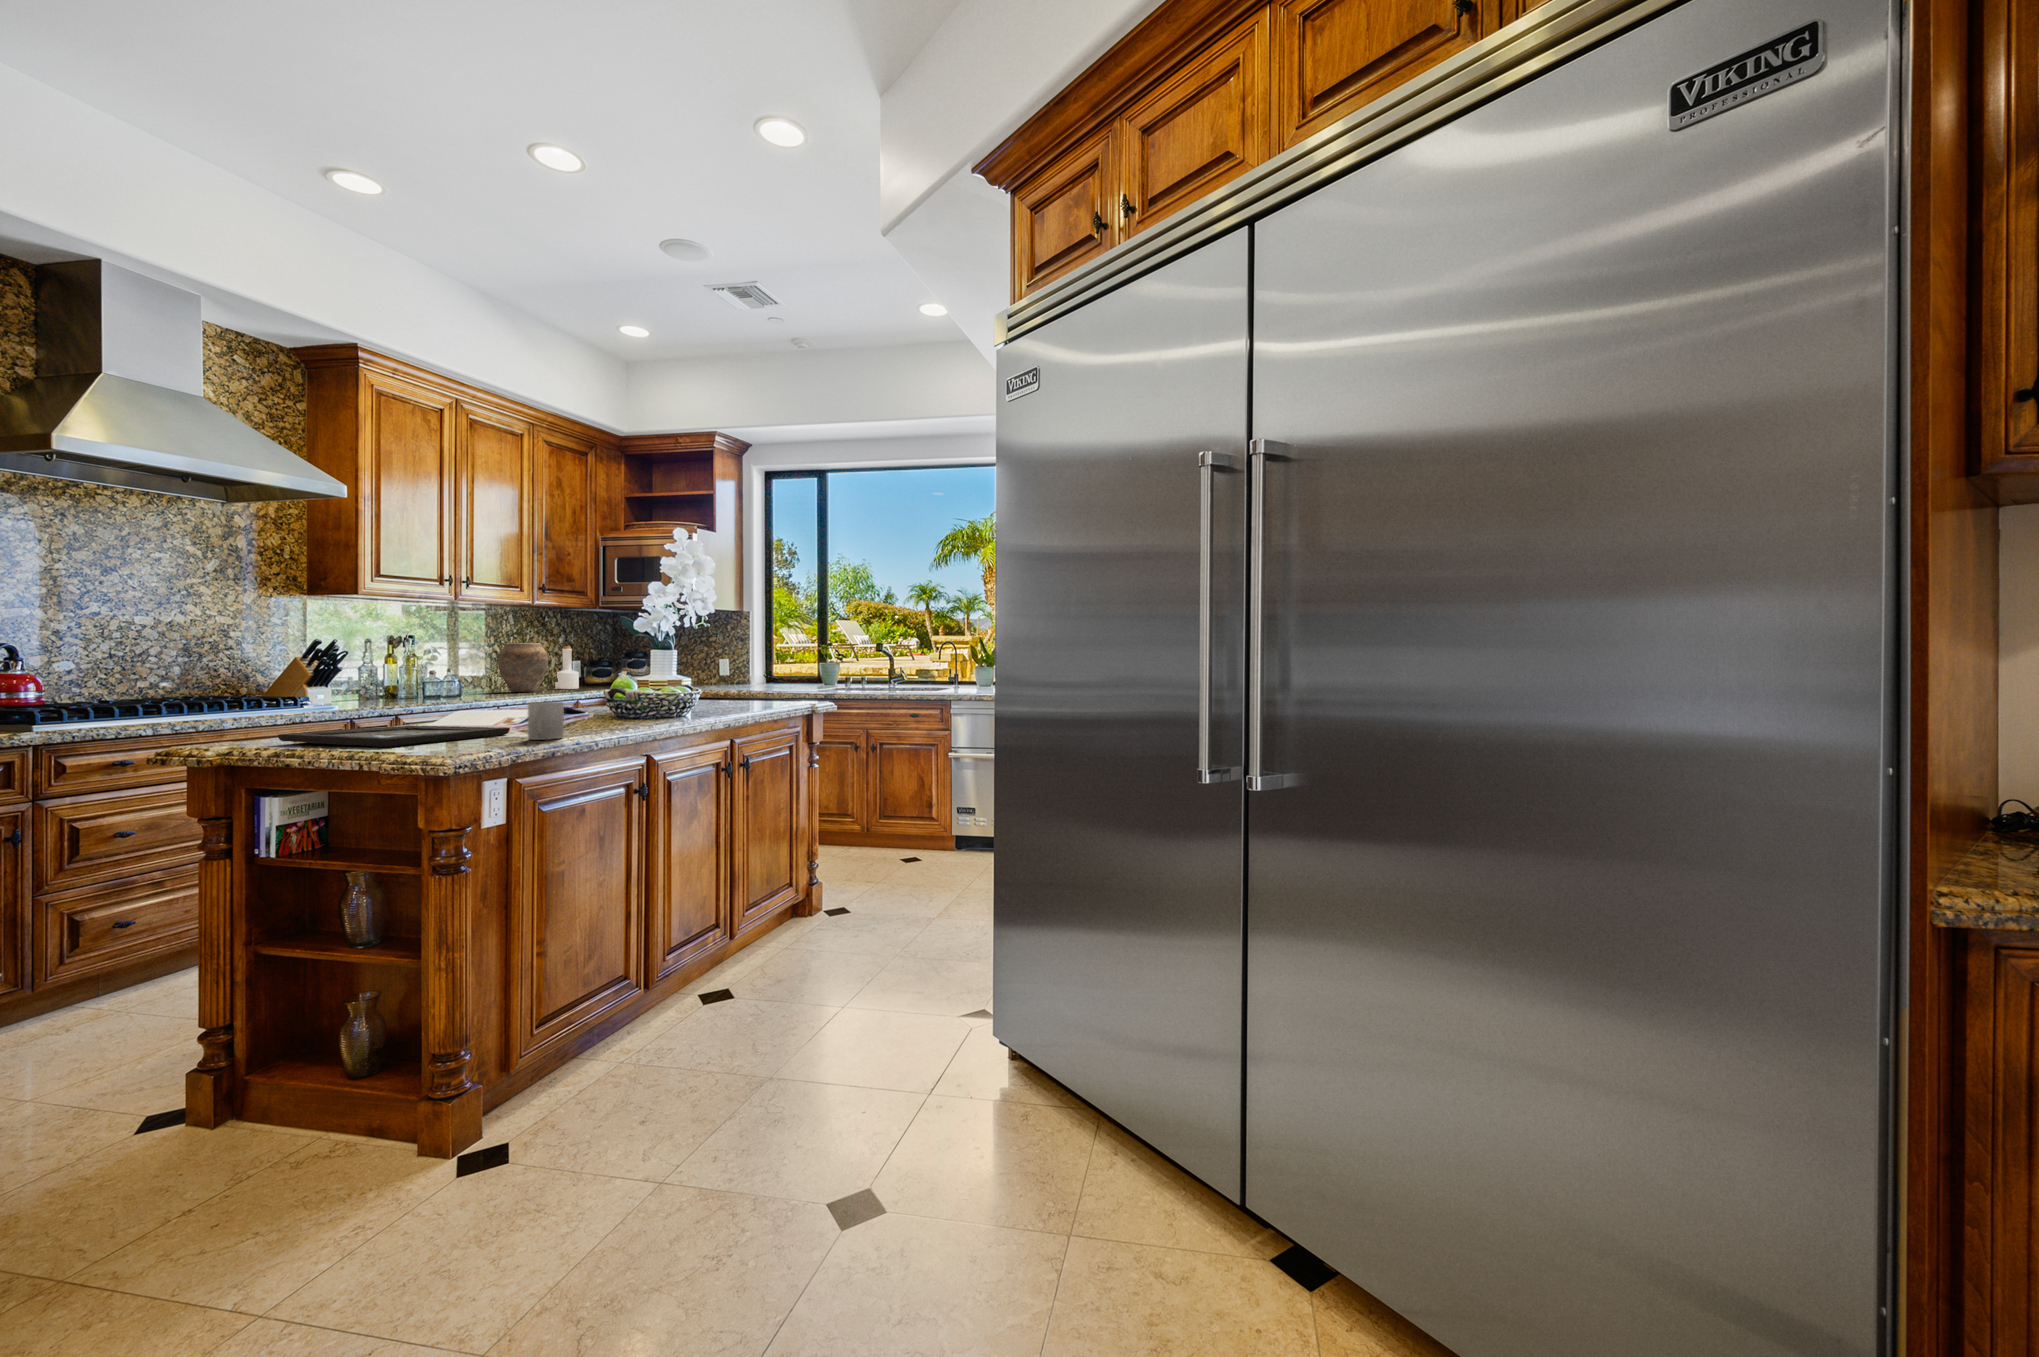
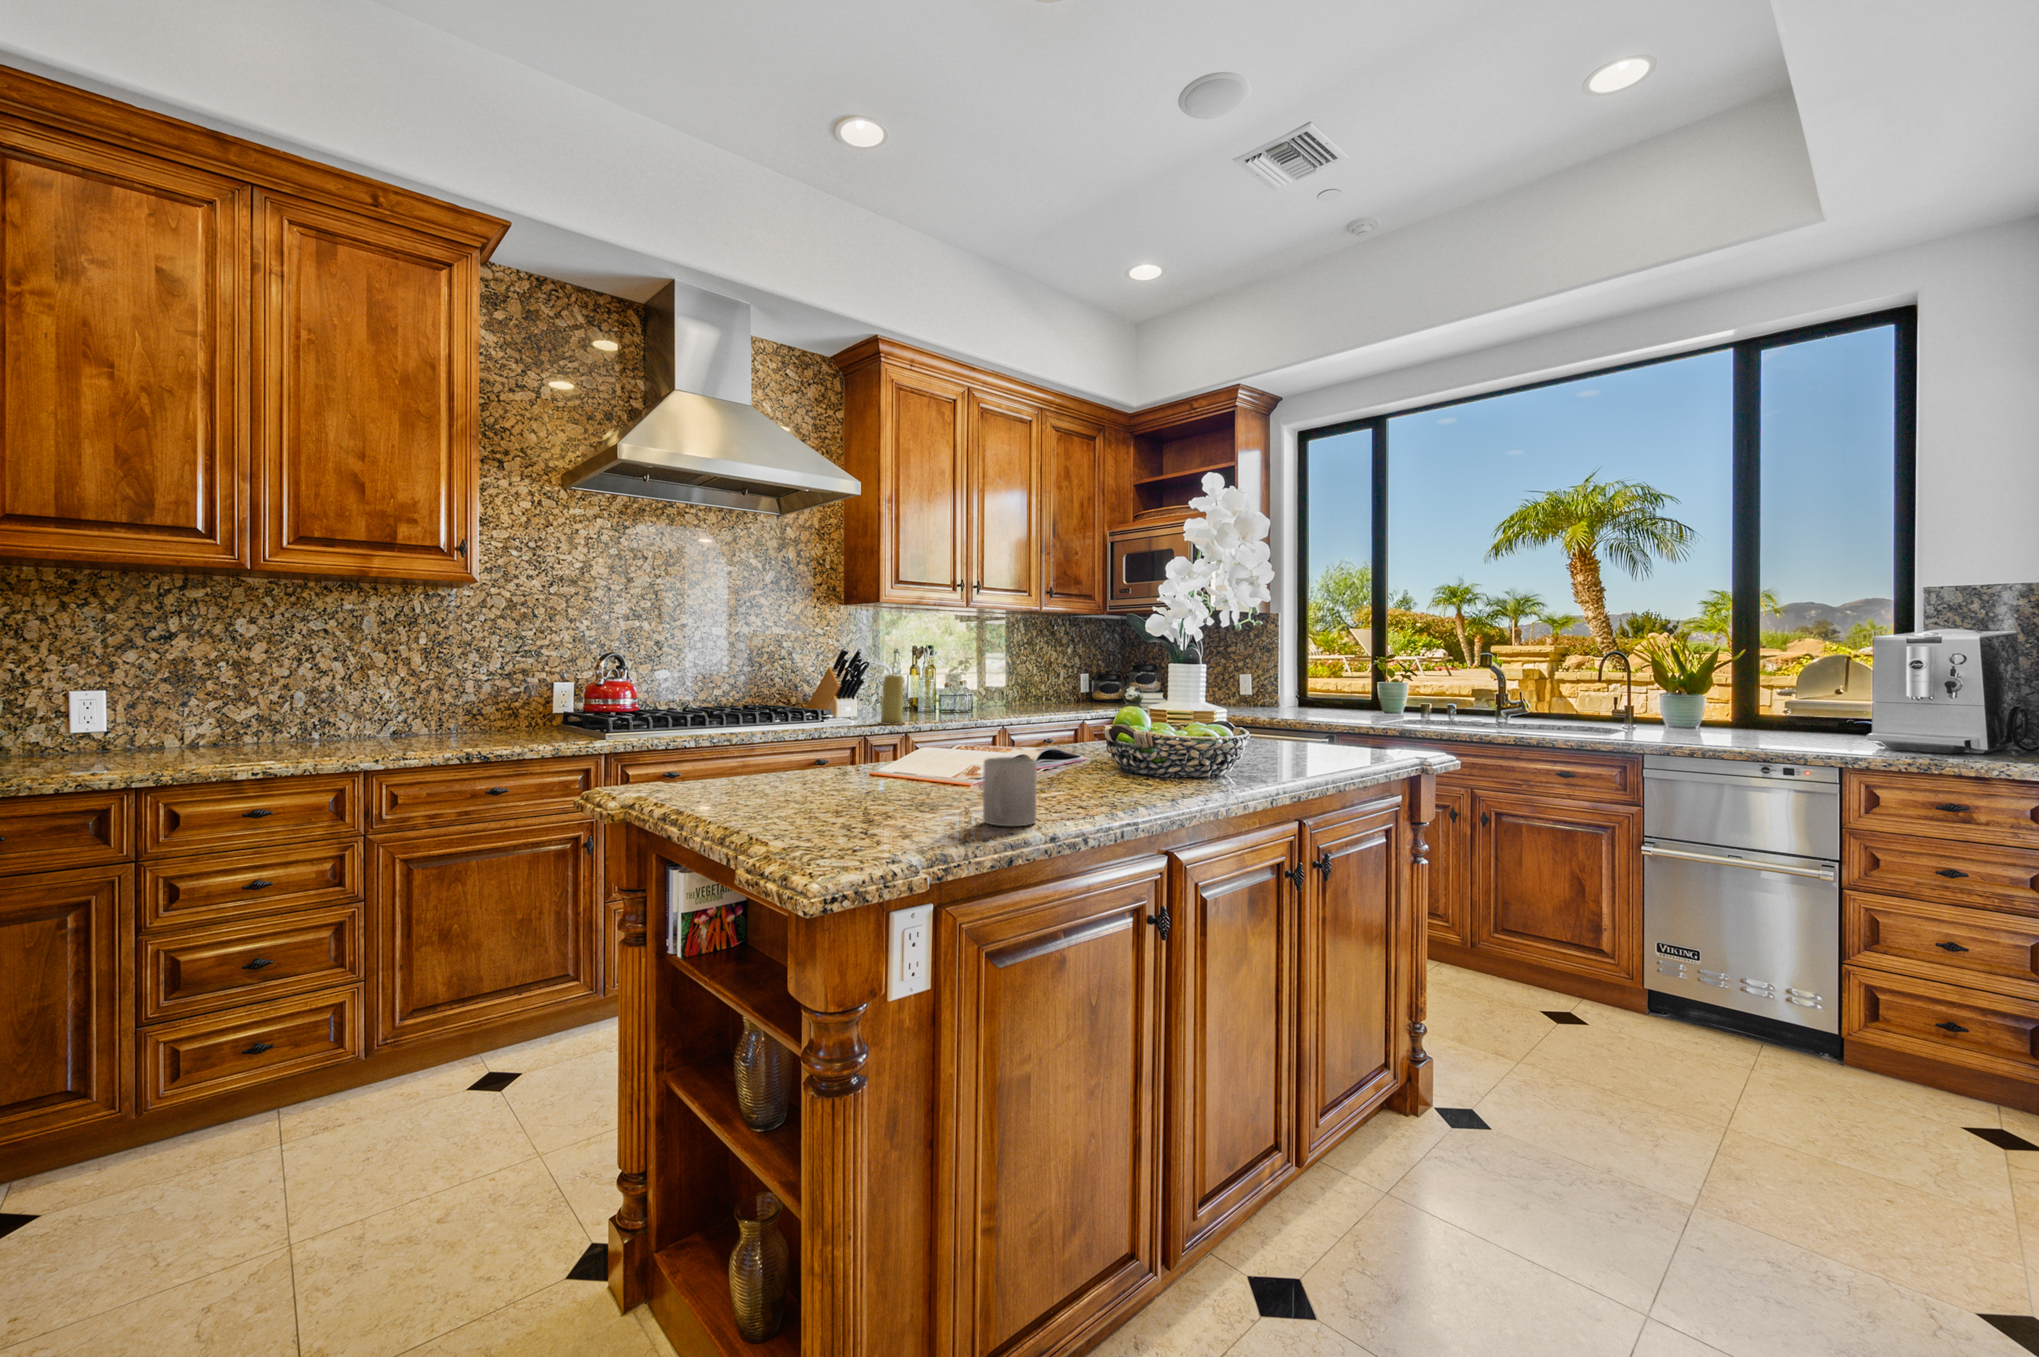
vase: present [498,643,548,692] -> none [1010,654,1056,708]
bottle: present [555,646,579,689] -> none [1064,657,1087,705]
candle: none [364,663,396,708] -> present [880,675,903,725]
tray: present [278,725,510,747] -> none [713,769,970,817]

